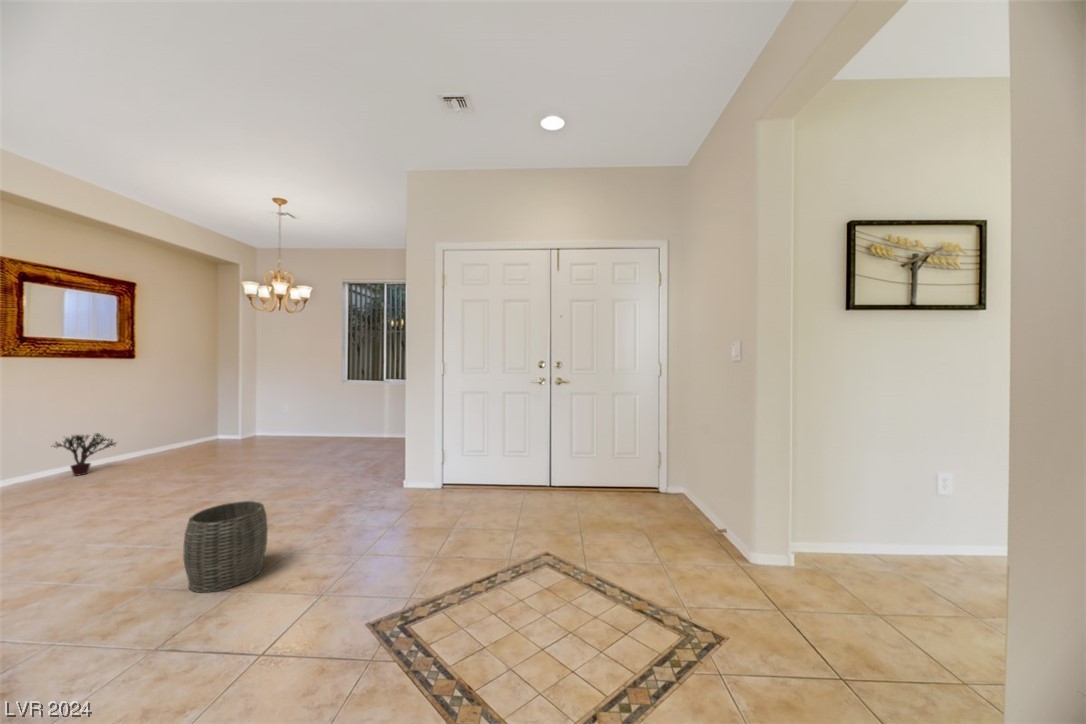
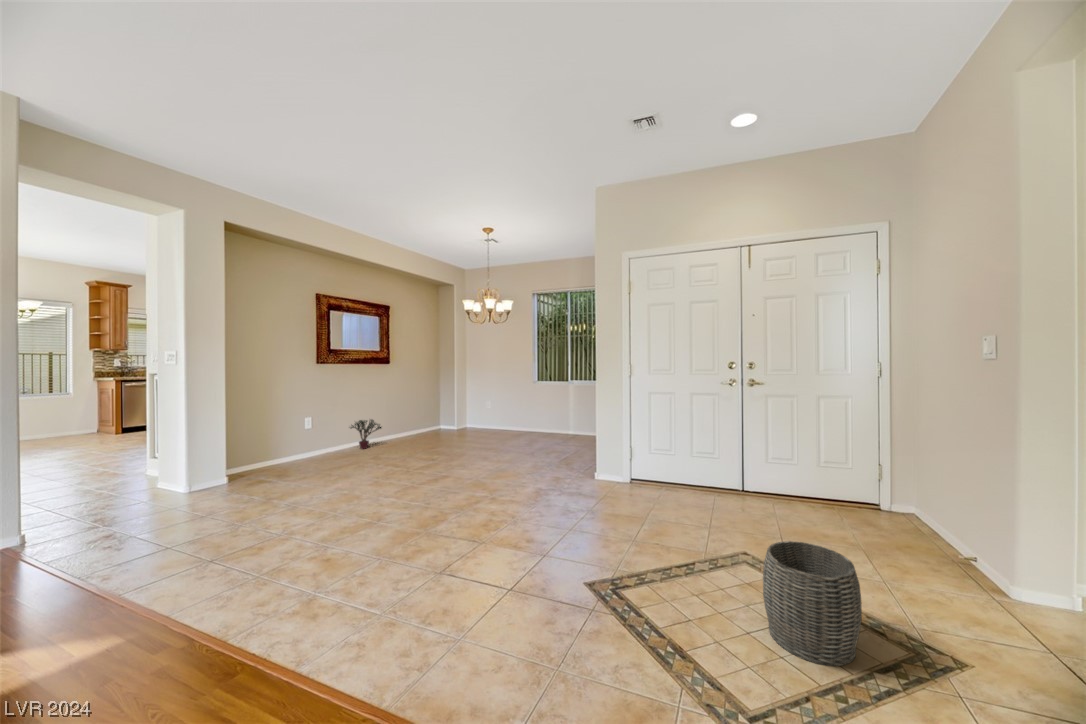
woven basket: present [183,501,268,593] -> present [763,541,862,666]

